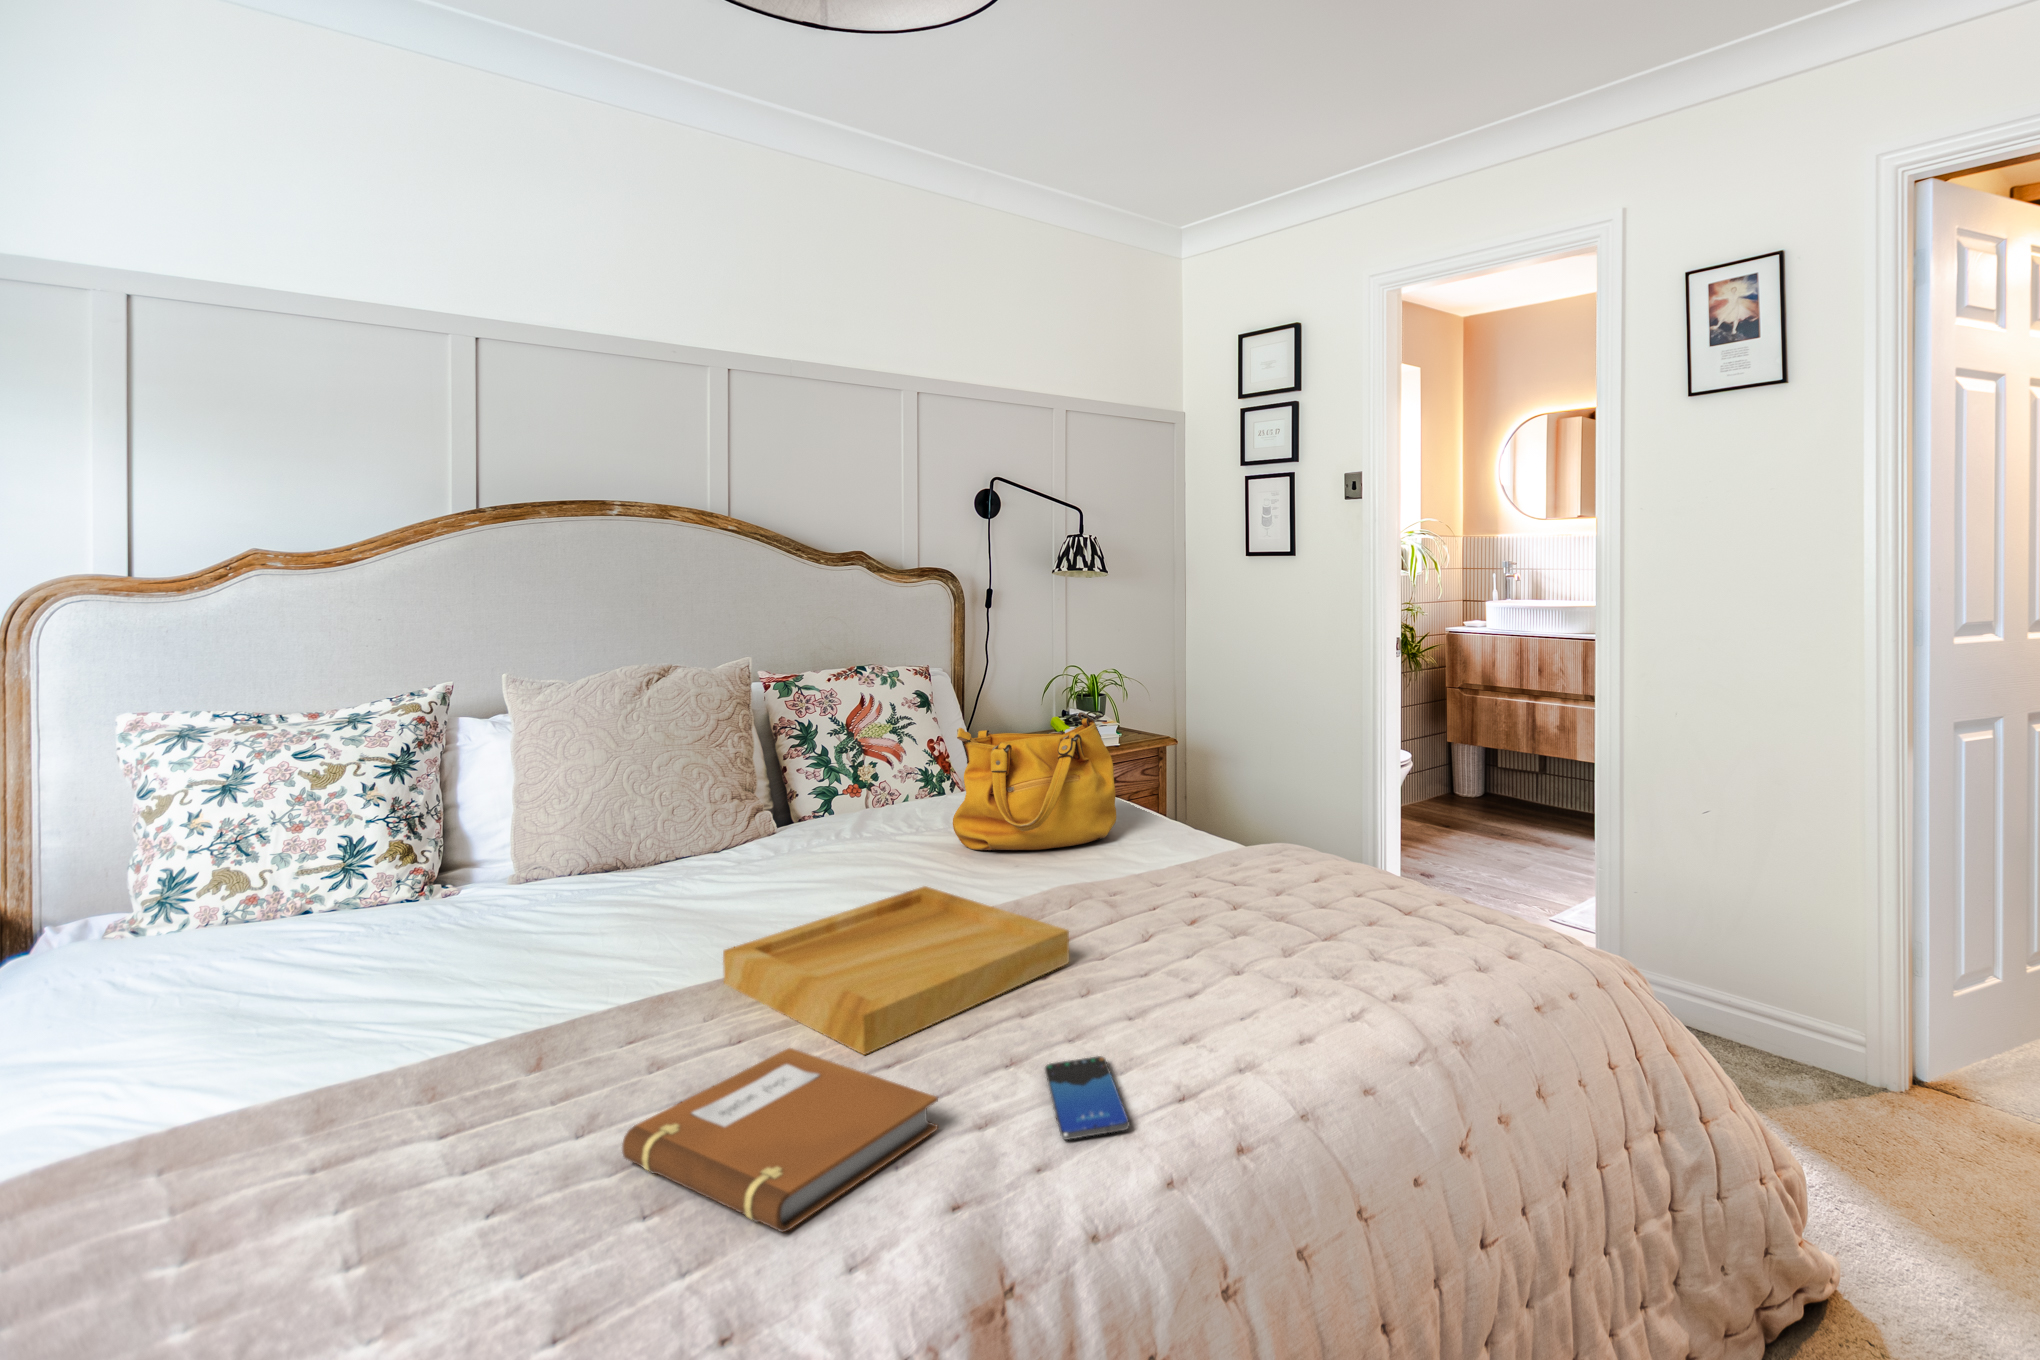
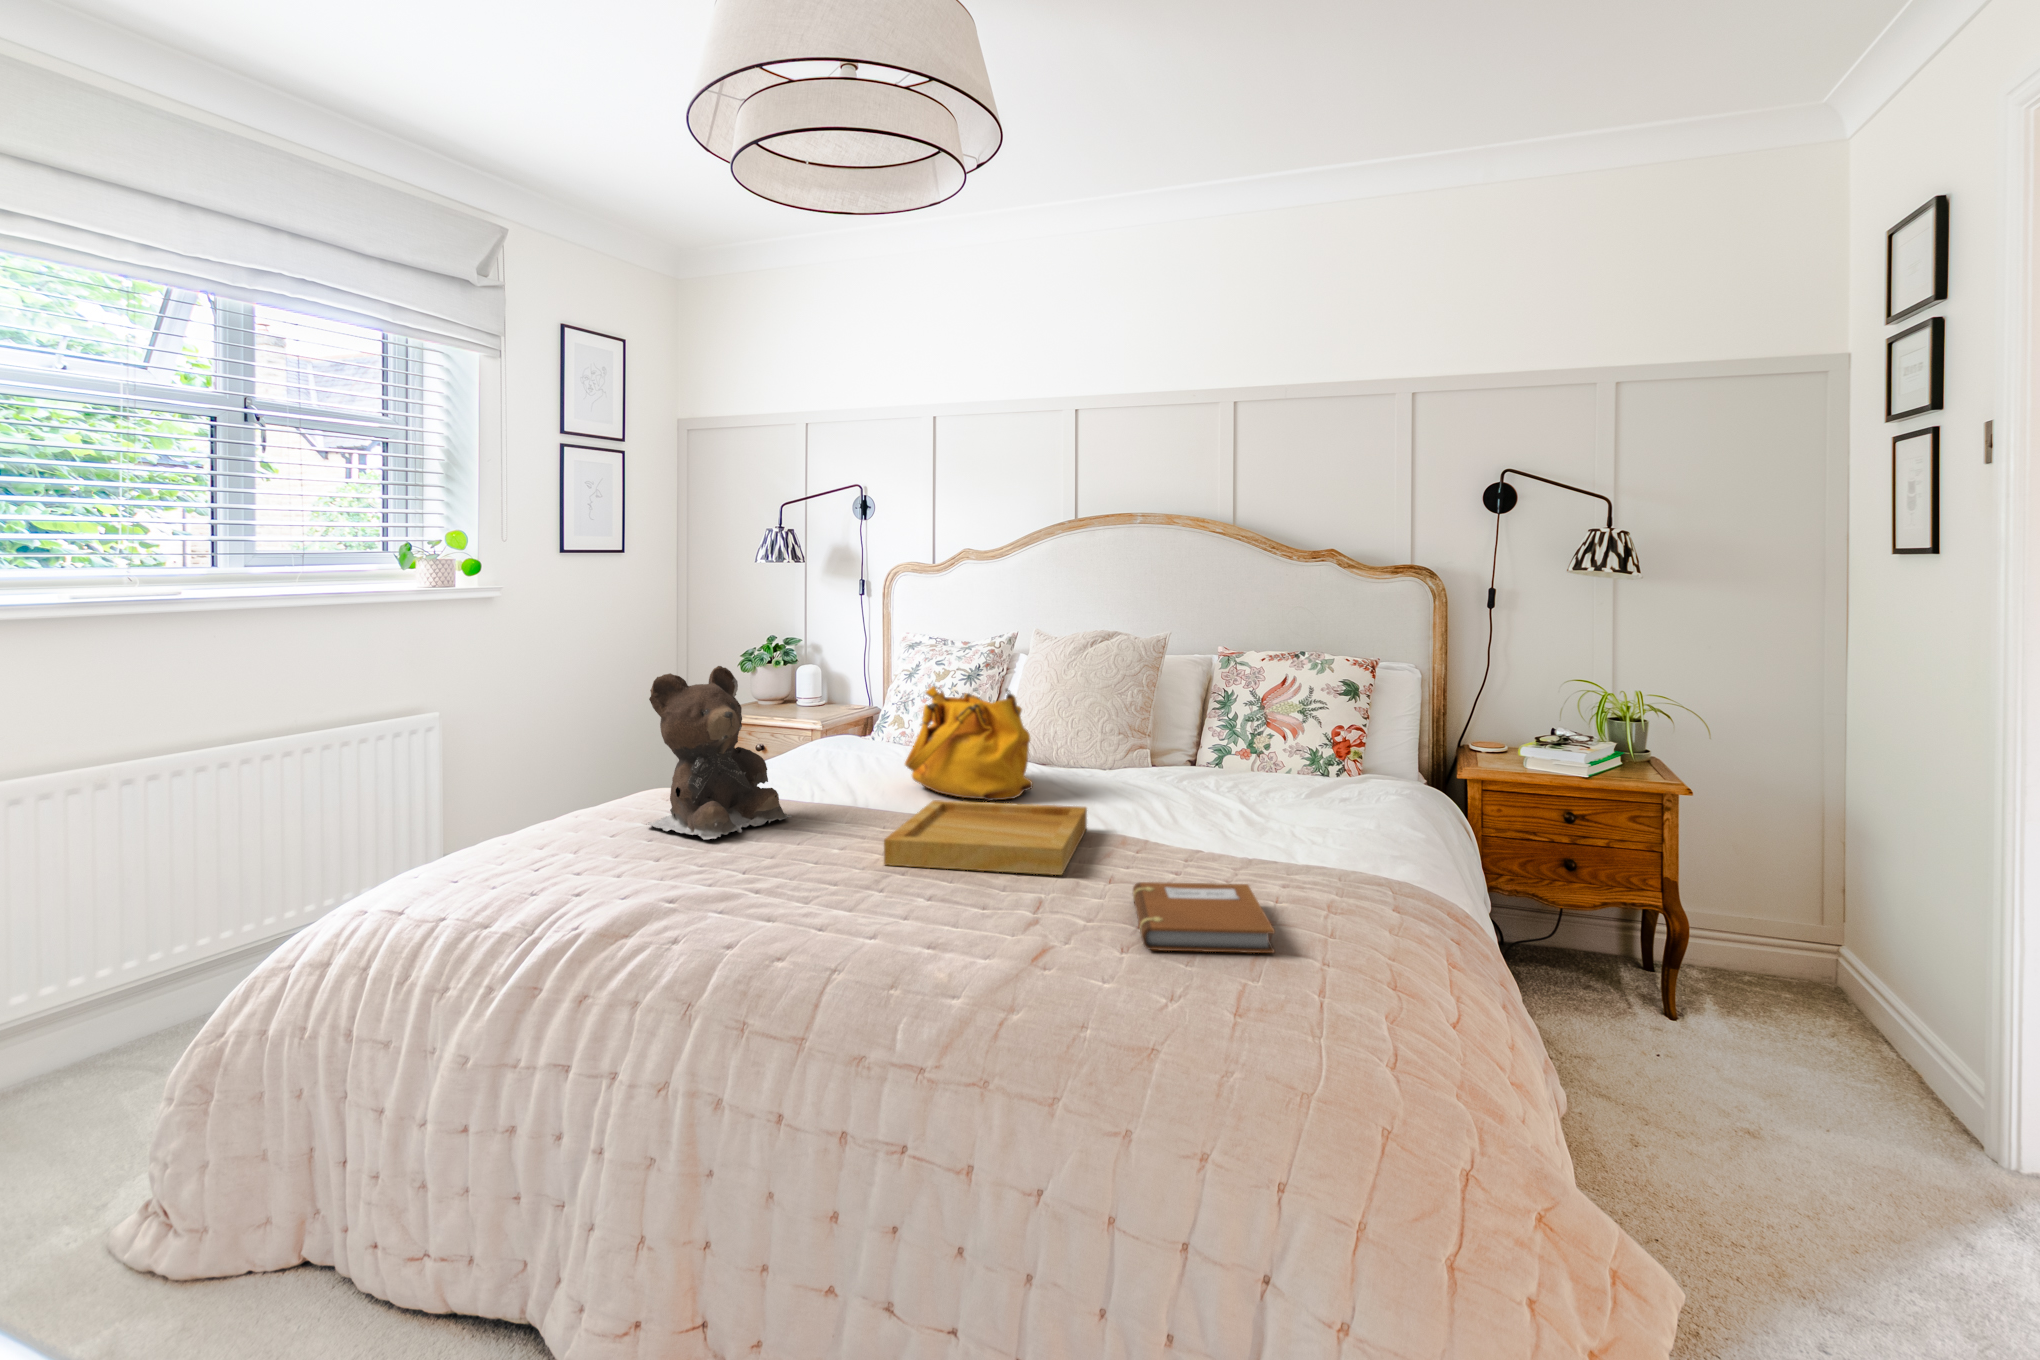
handbag: present [953,712,1116,850] -> present [905,686,1033,801]
teddy bear: none [152,822,494,1261] -> present [646,666,792,839]
notebook: present [622,1048,938,1232] -> present [1133,882,1275,953]
smartphone: present [1045,1056,1129,1140] -> none [830,899,932,932]

